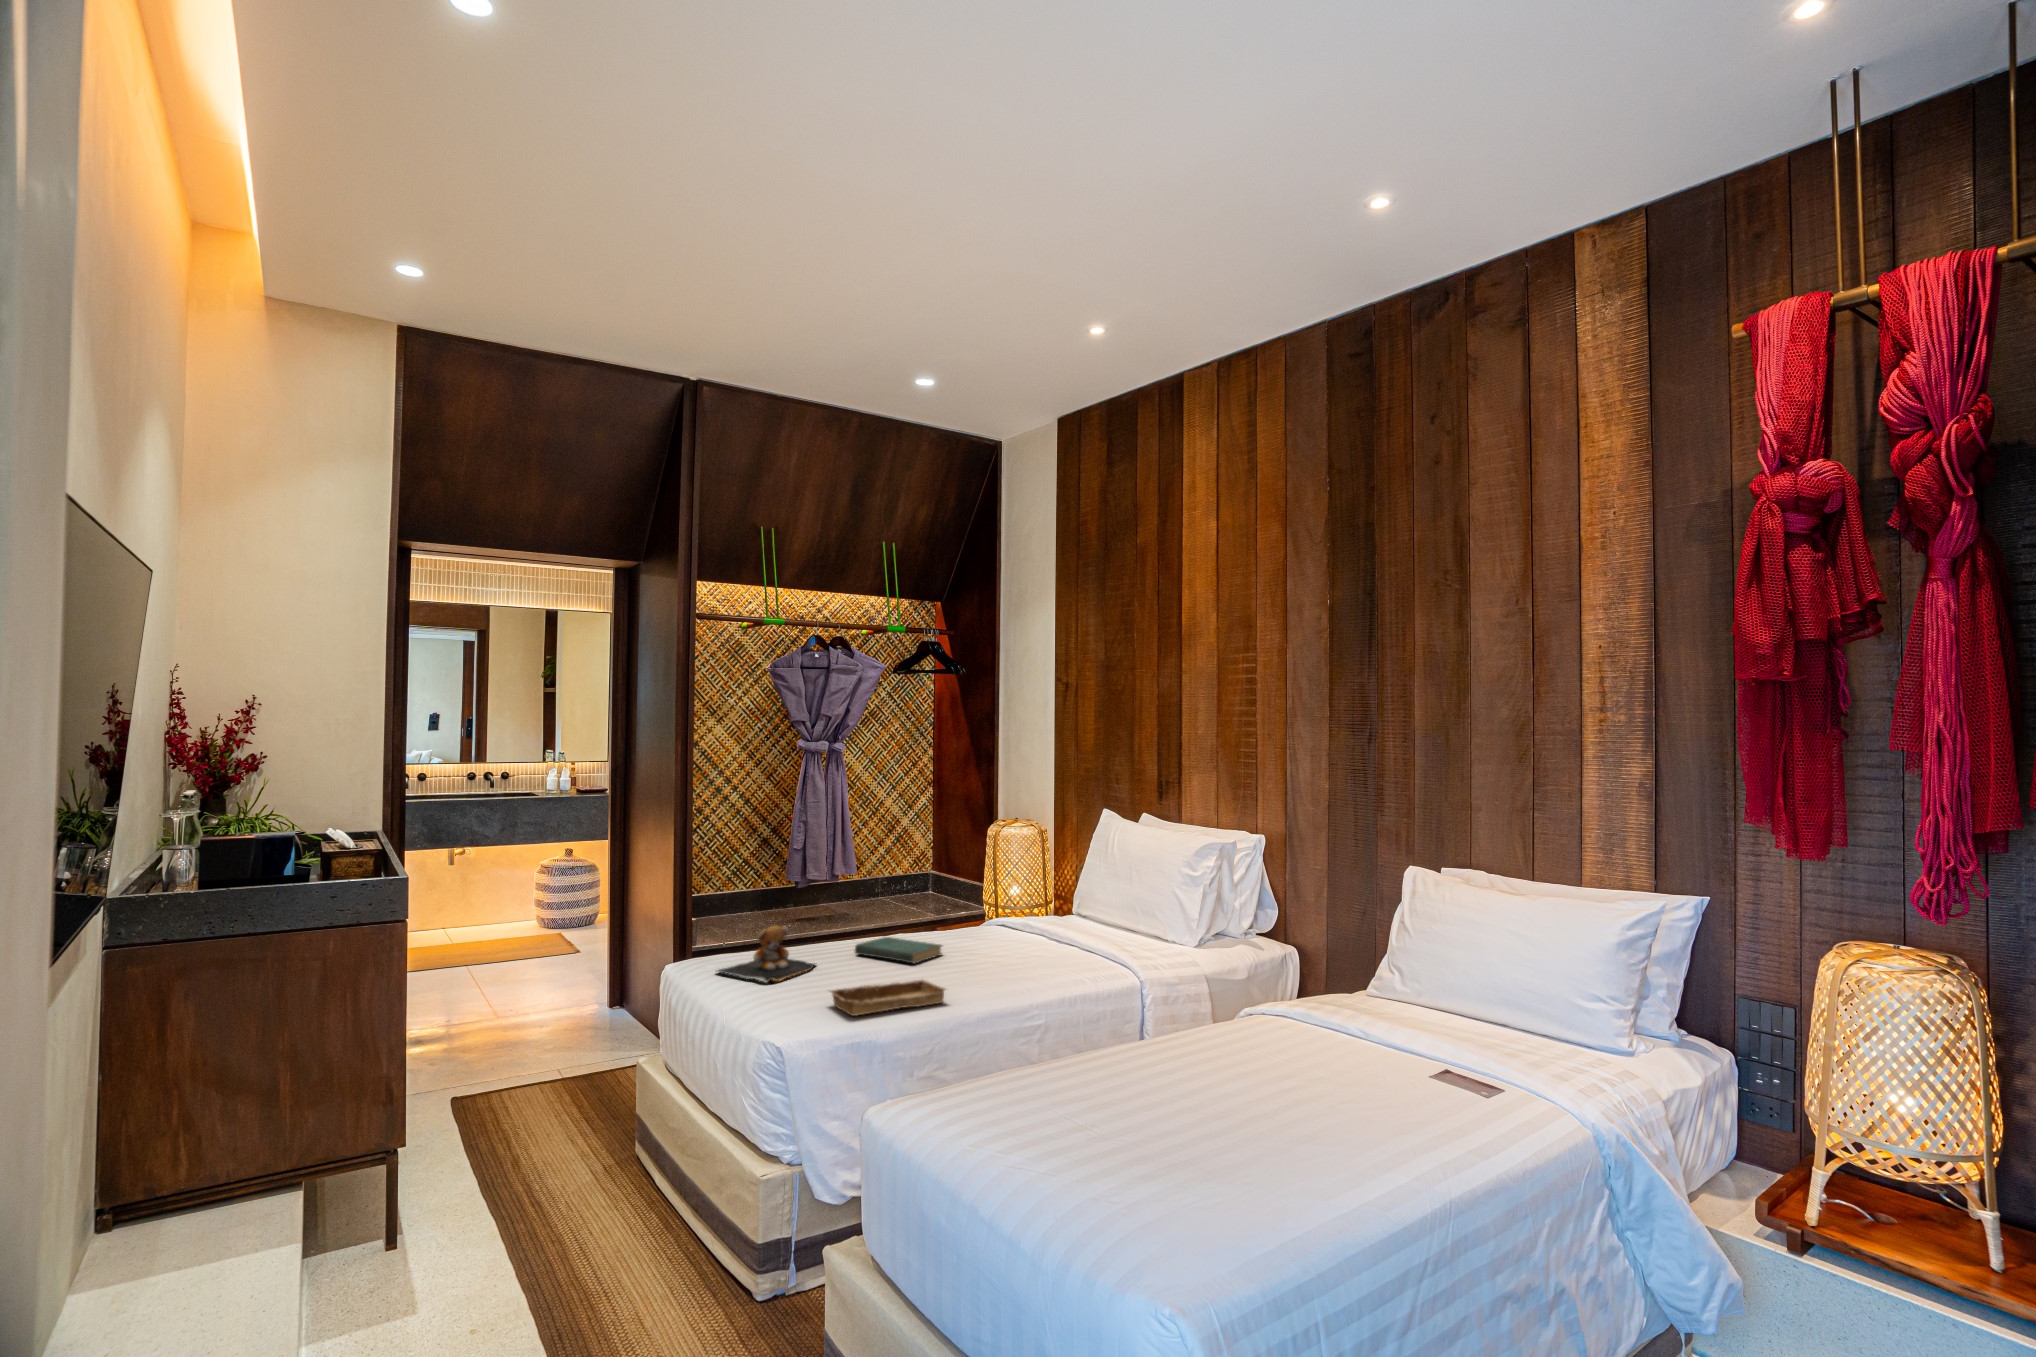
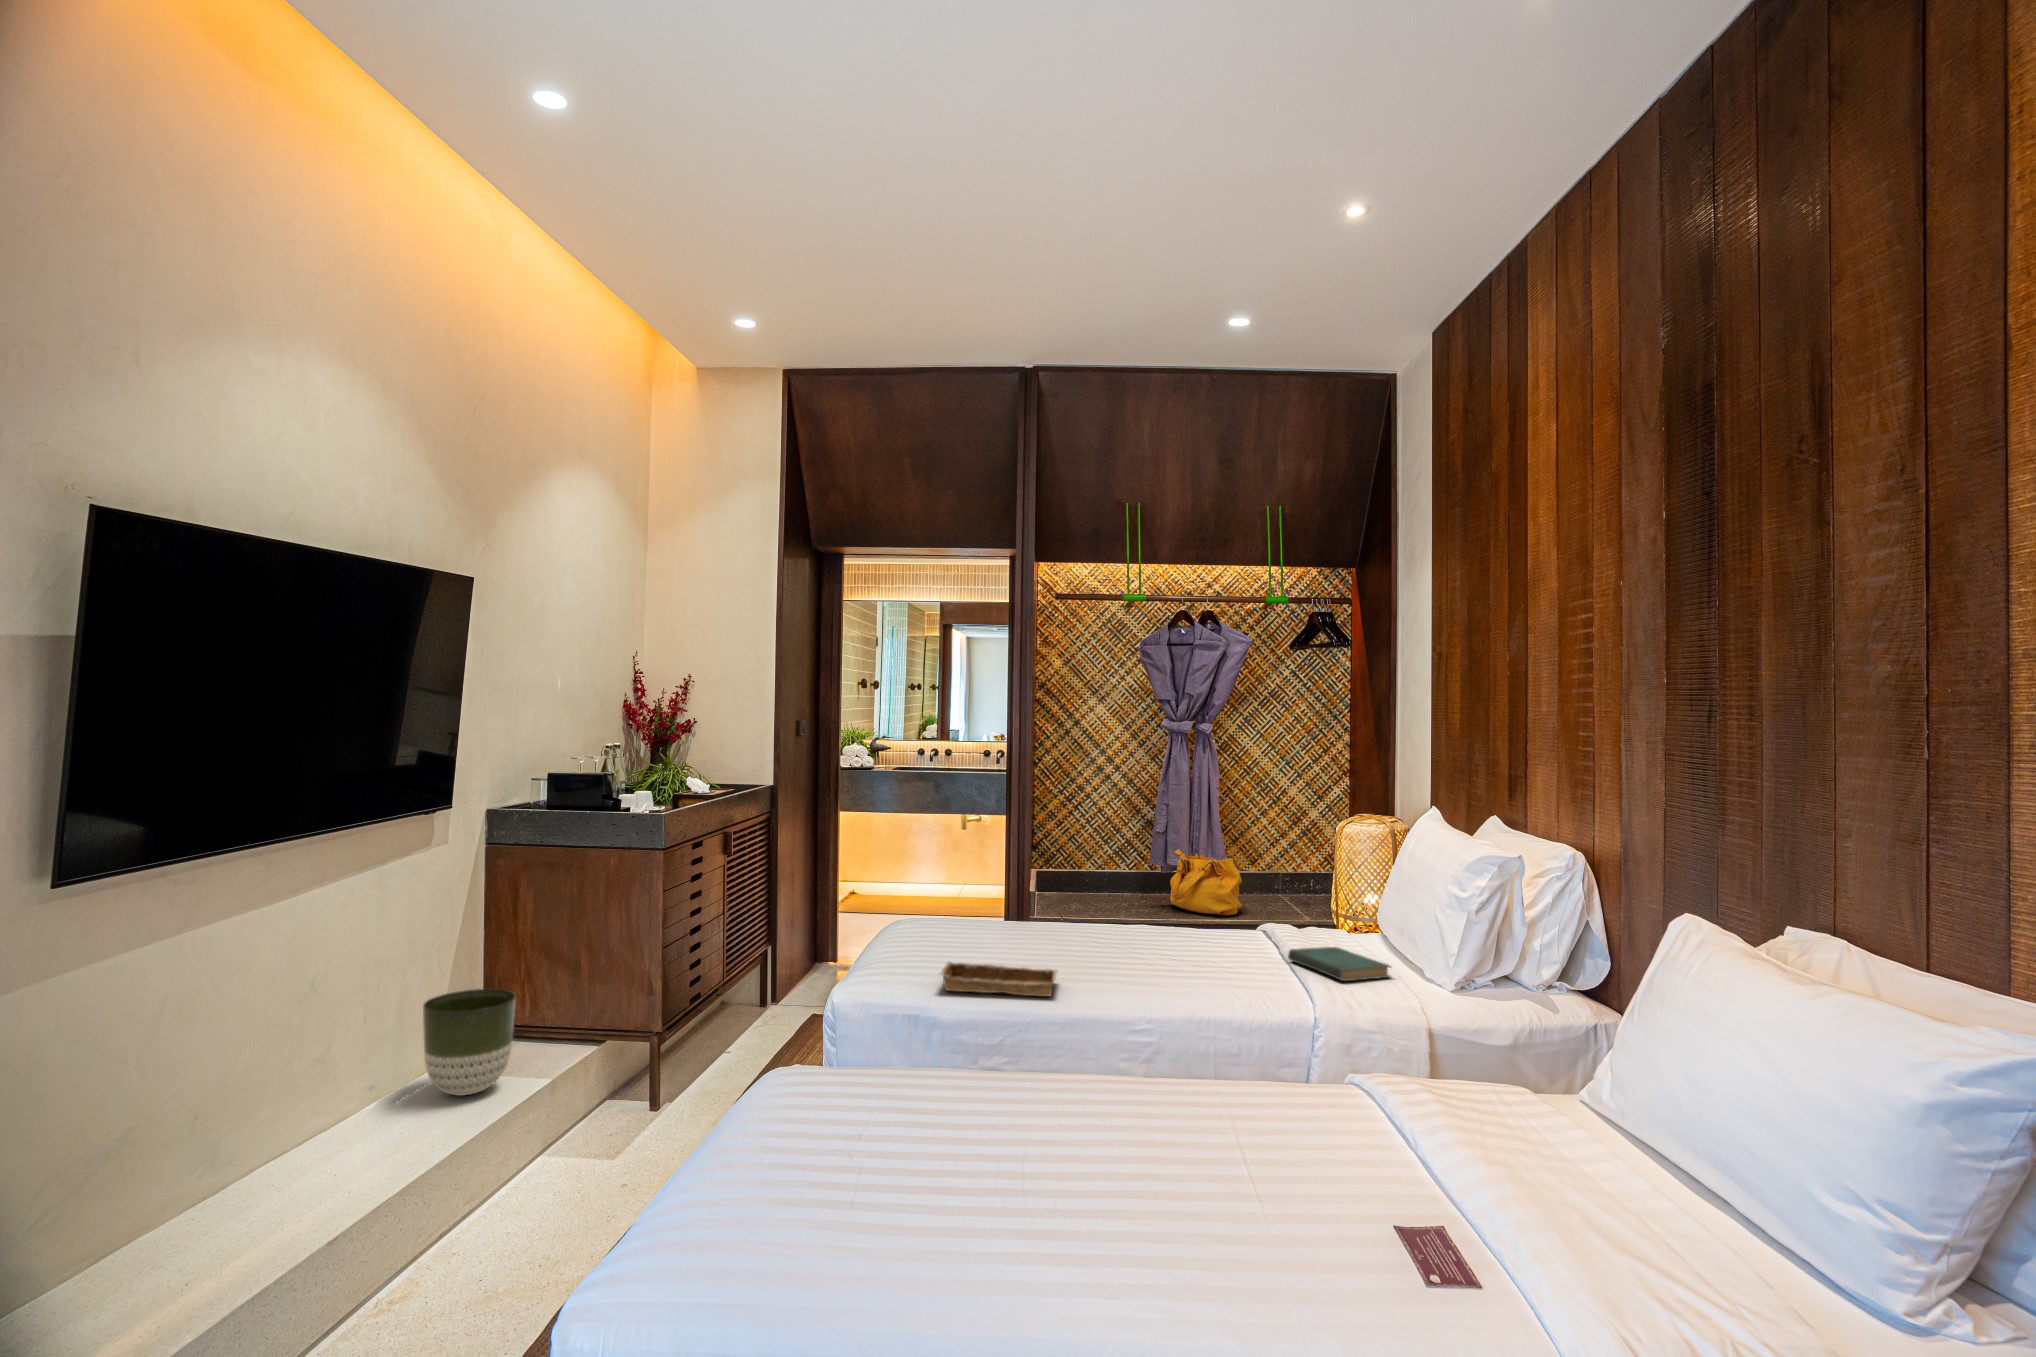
handbag: none [801,861,873,920] -> present [1170,849,1242,915]
teddy bear: present [717,926,815,982] -> none [919,895,1016,950]
book: present [855,937,942,963] -> present [1288,947,1391,981]
planter: none [93,1141,241,1302] -> present [423,989,516,1096]

